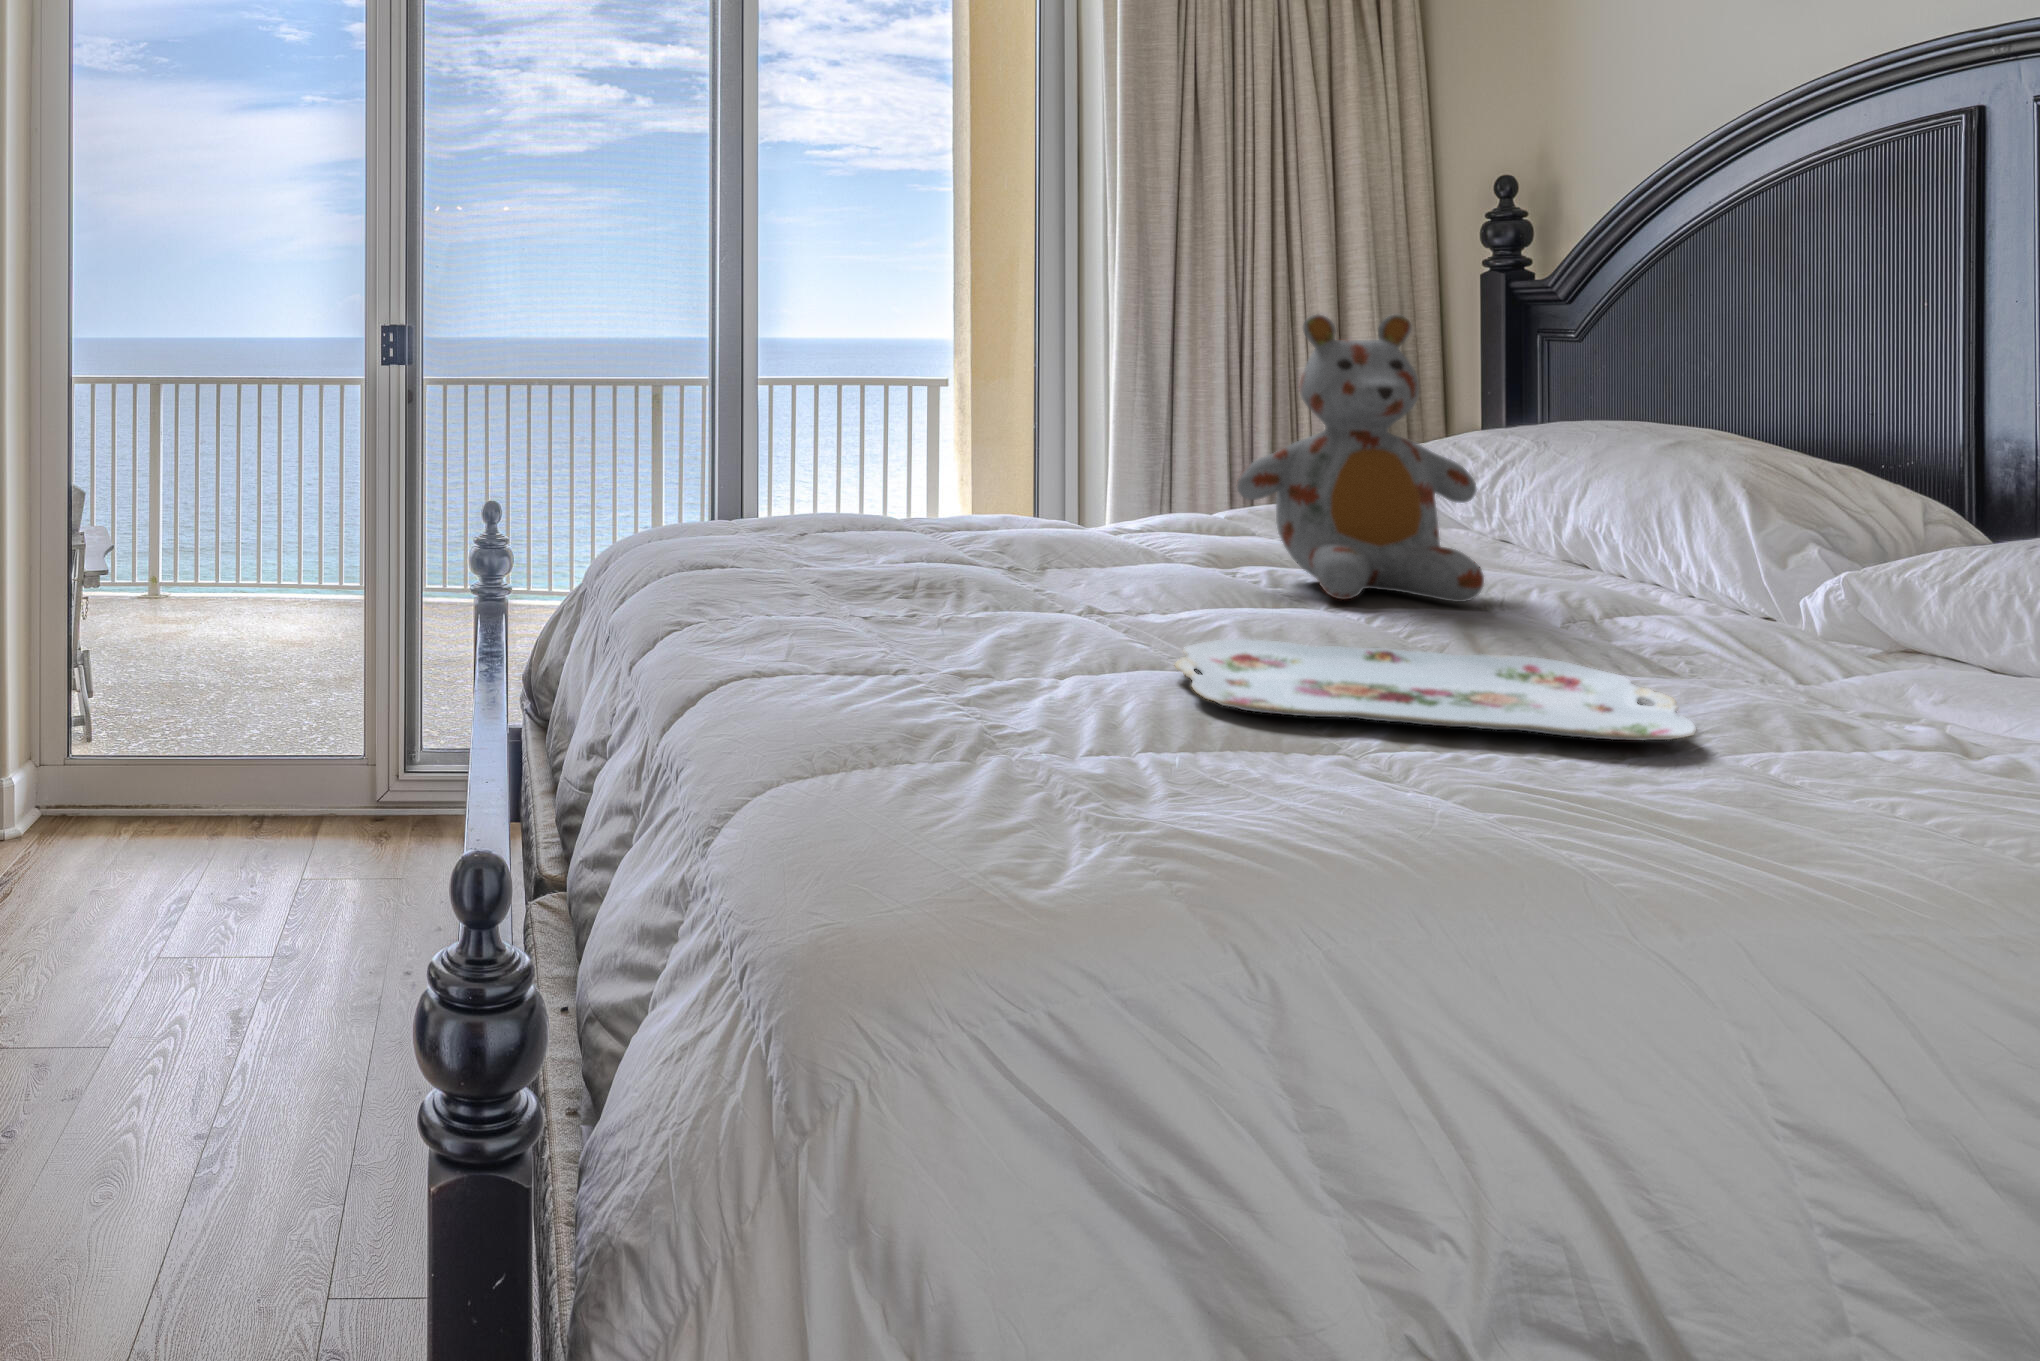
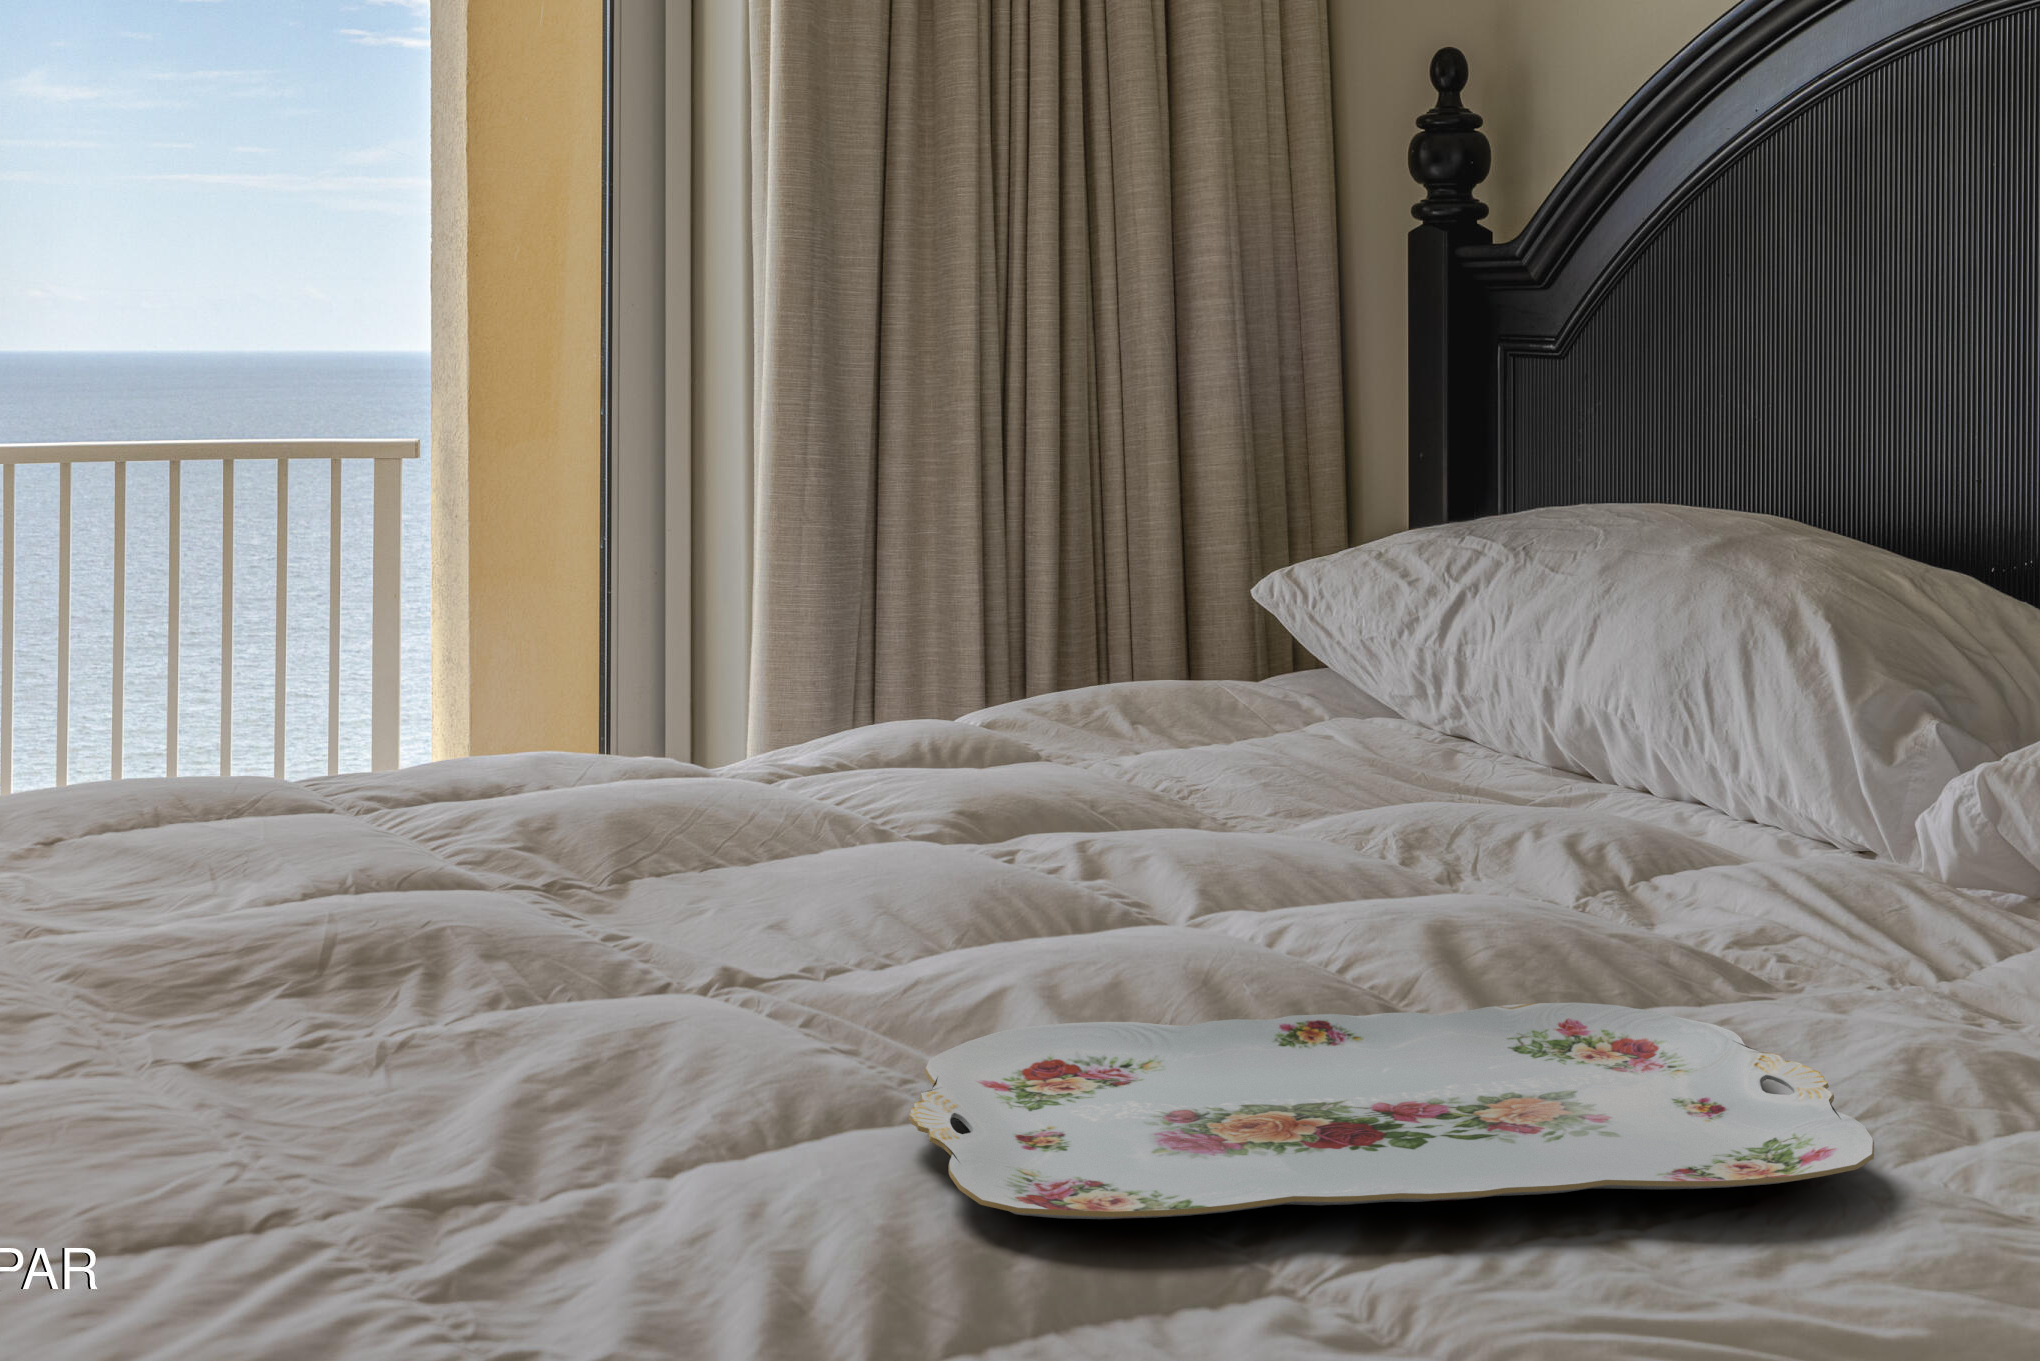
stuffed bear: present [1237,314,1484,602] -> none [1015,313,1462,896]

